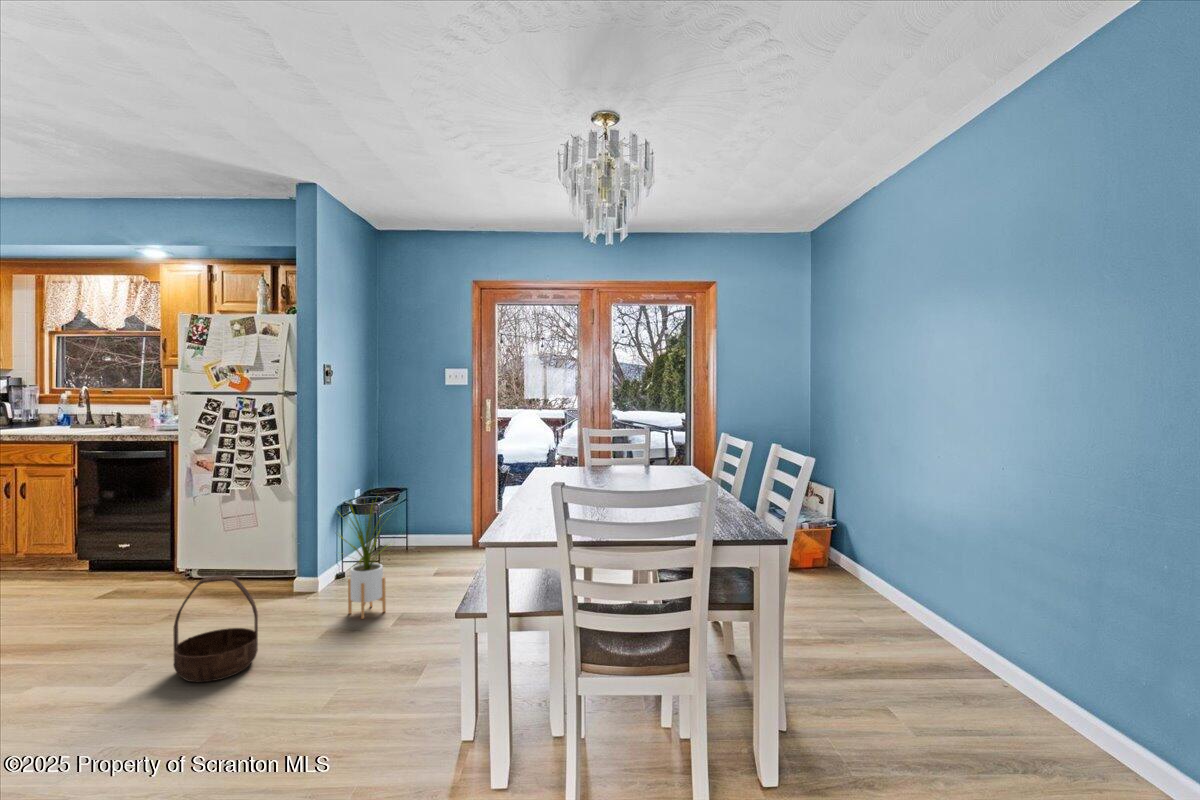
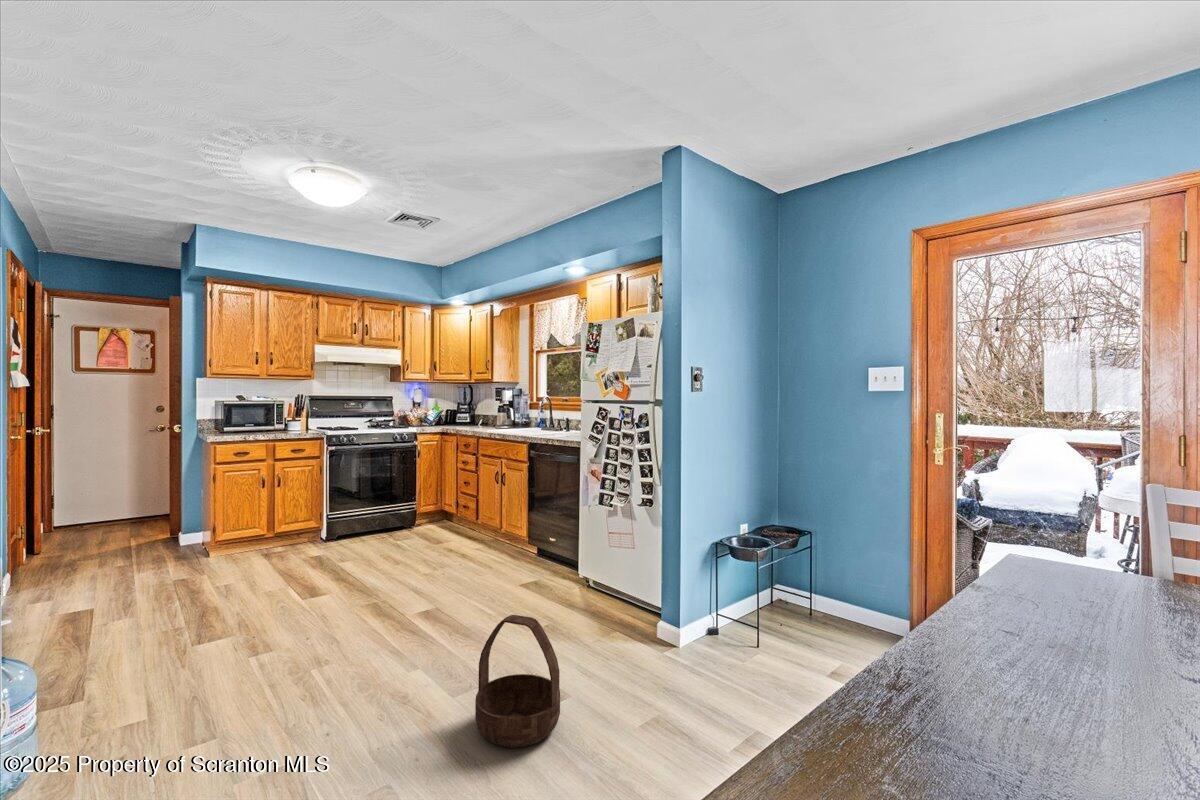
house plant: present [340,502,386,619] -> none [666,536,759,714]

